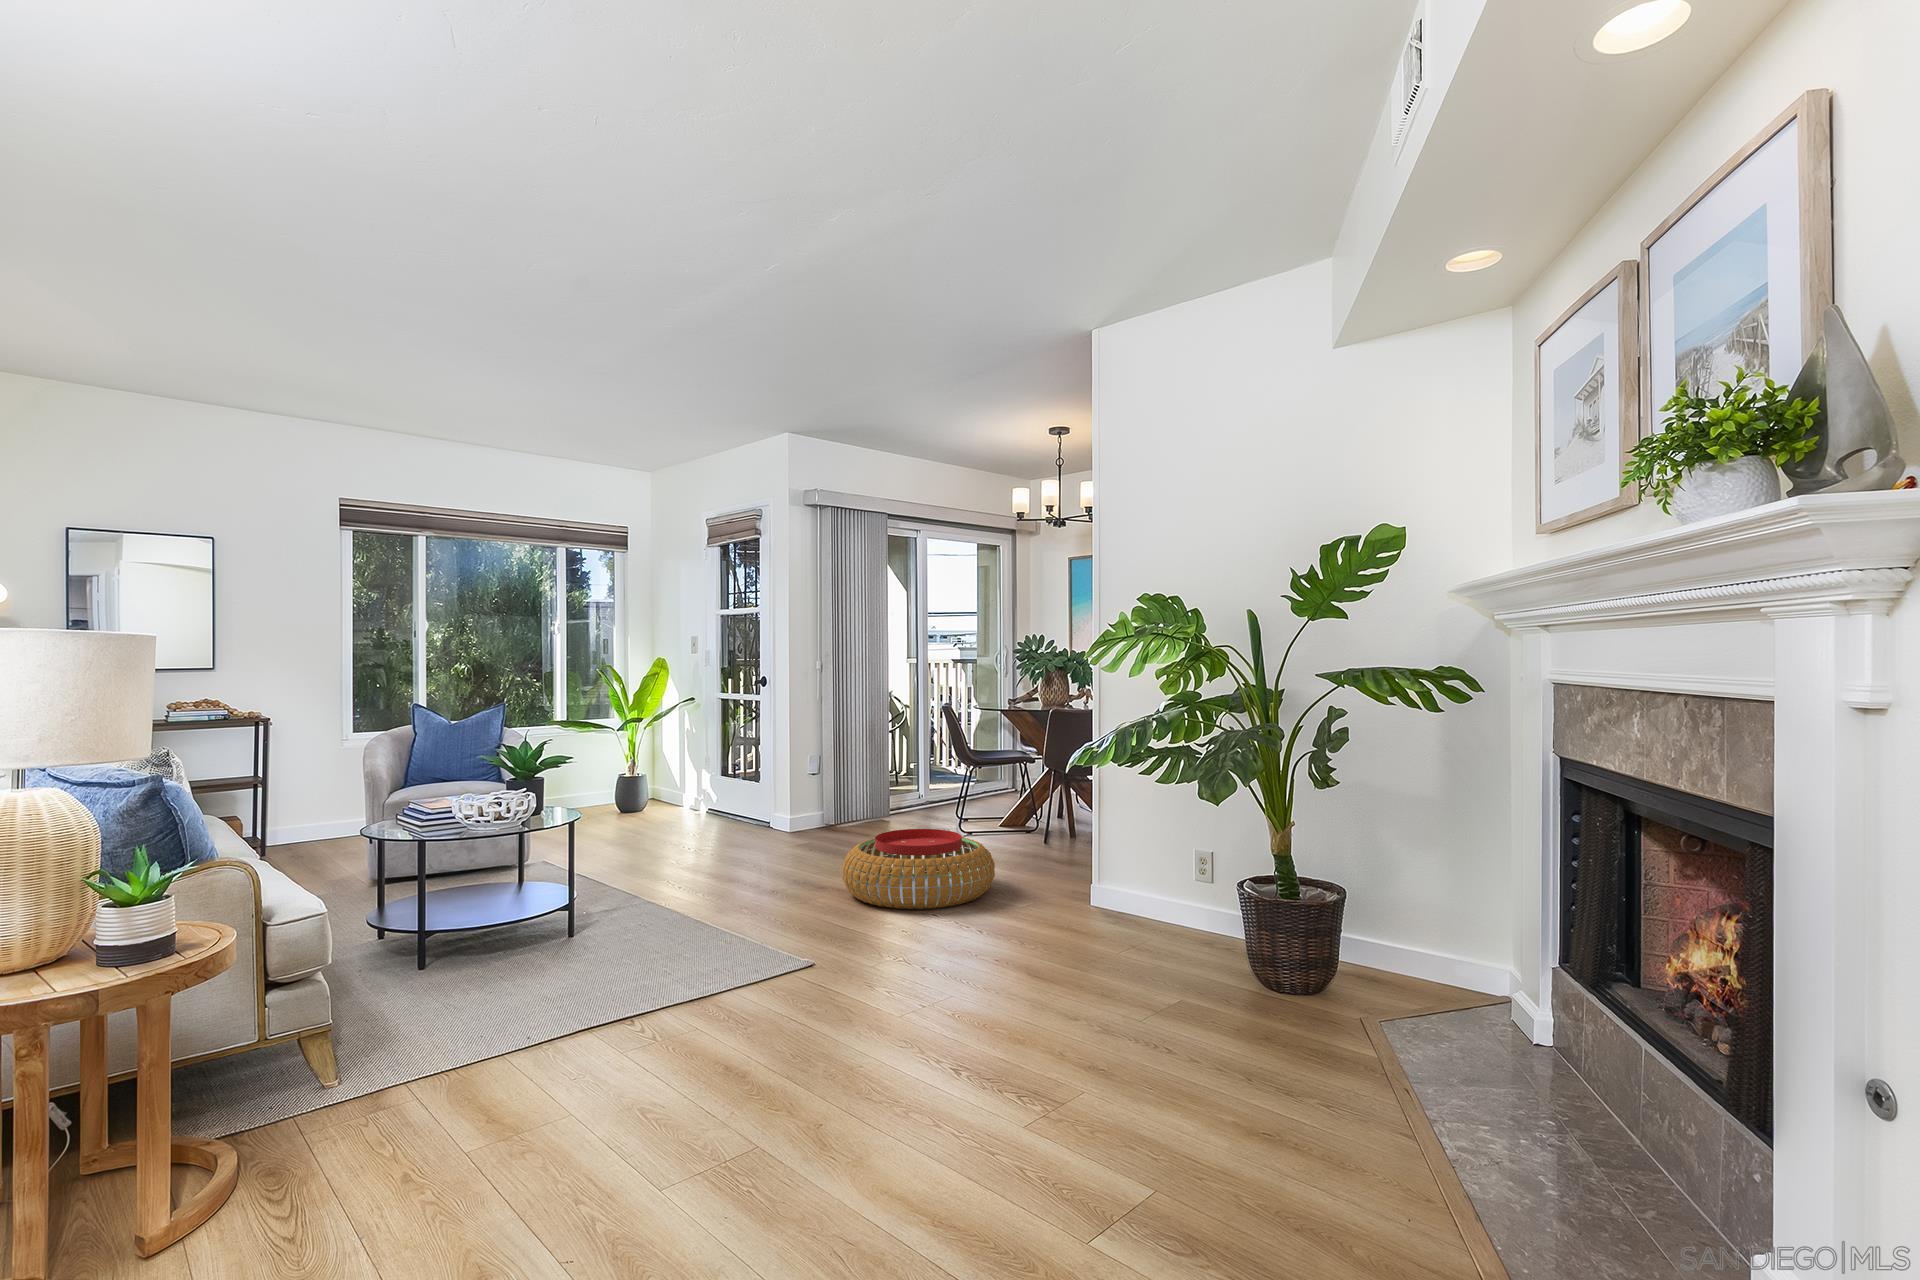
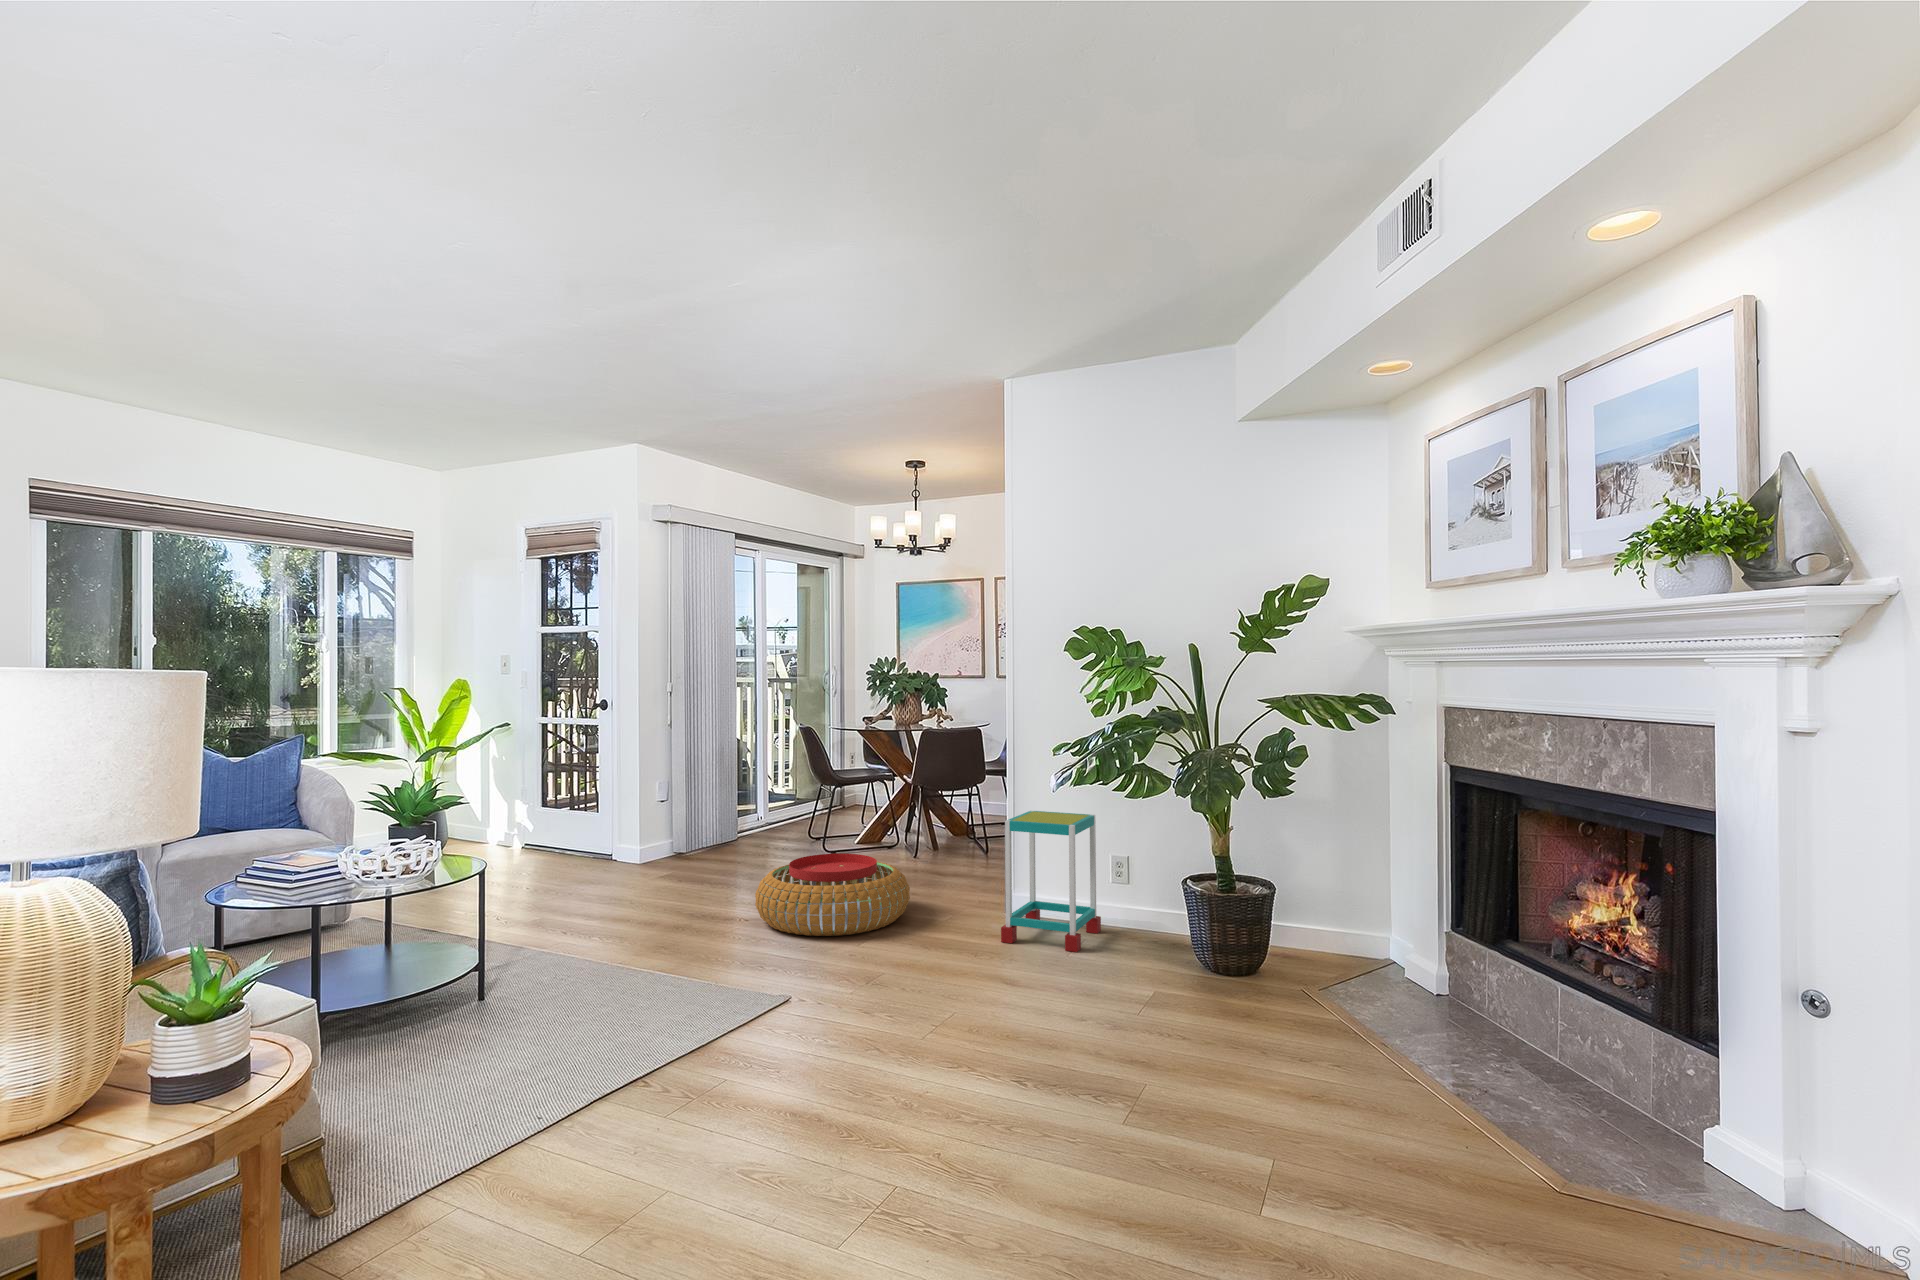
side table: none [1063,794,1180,948] -> present [1001,811,1101,952]

